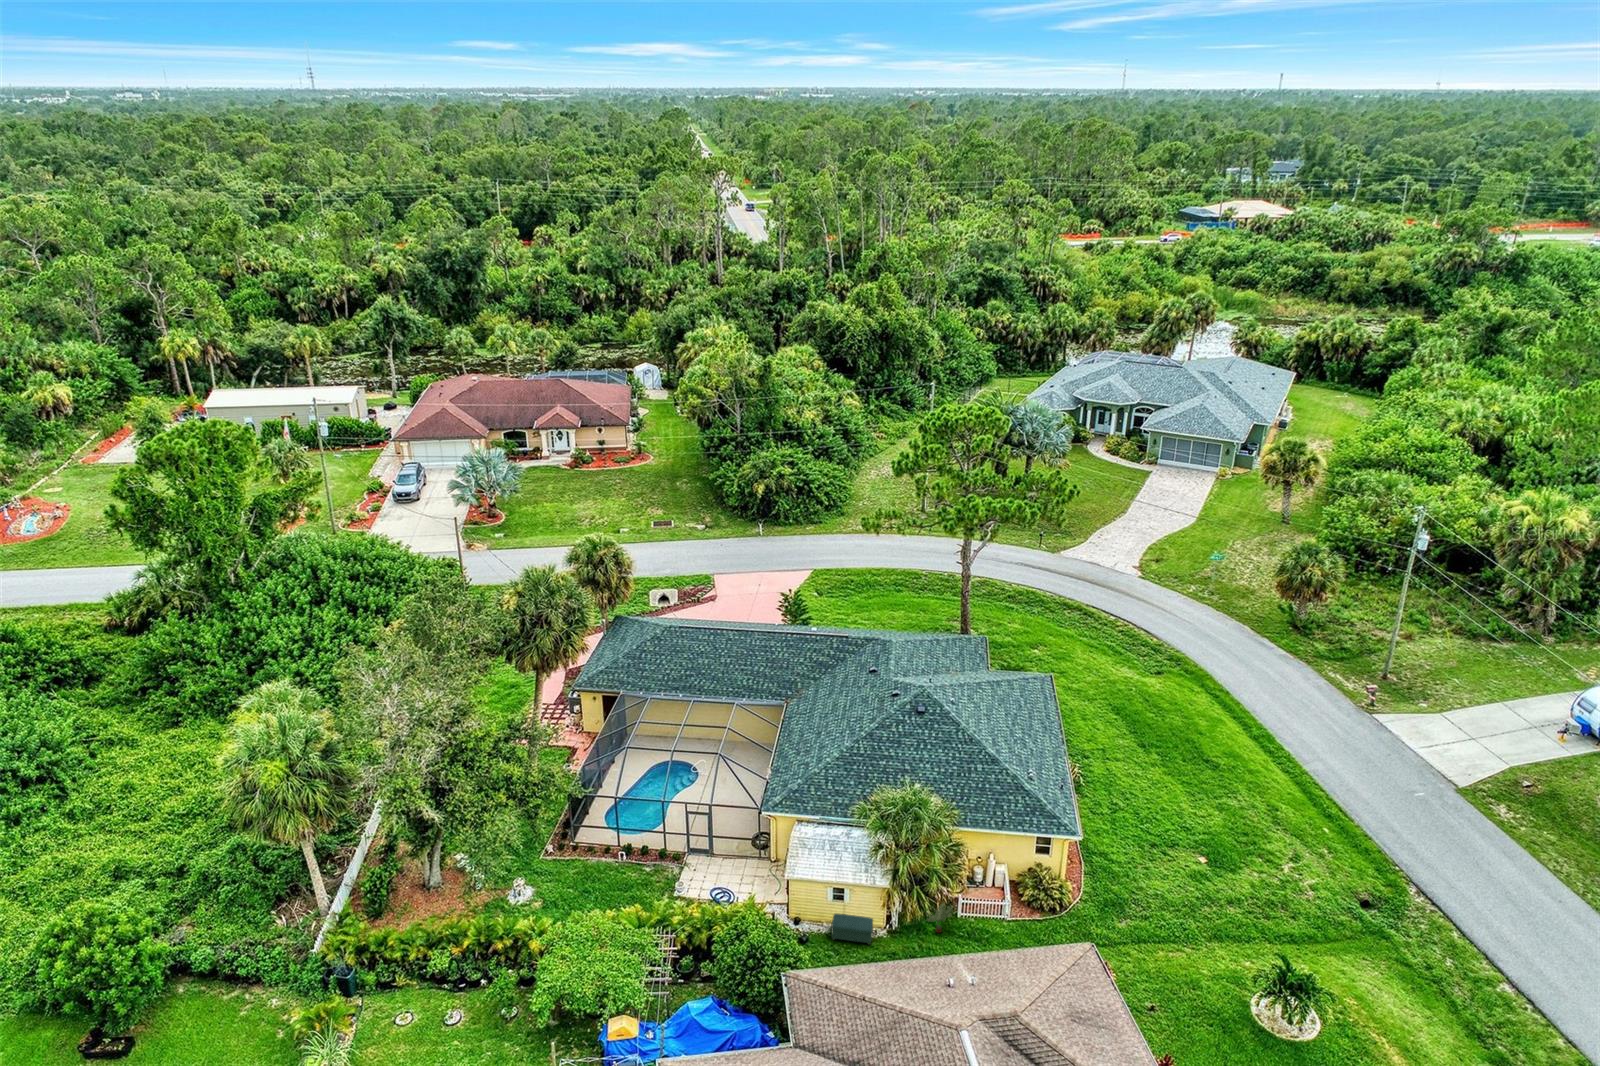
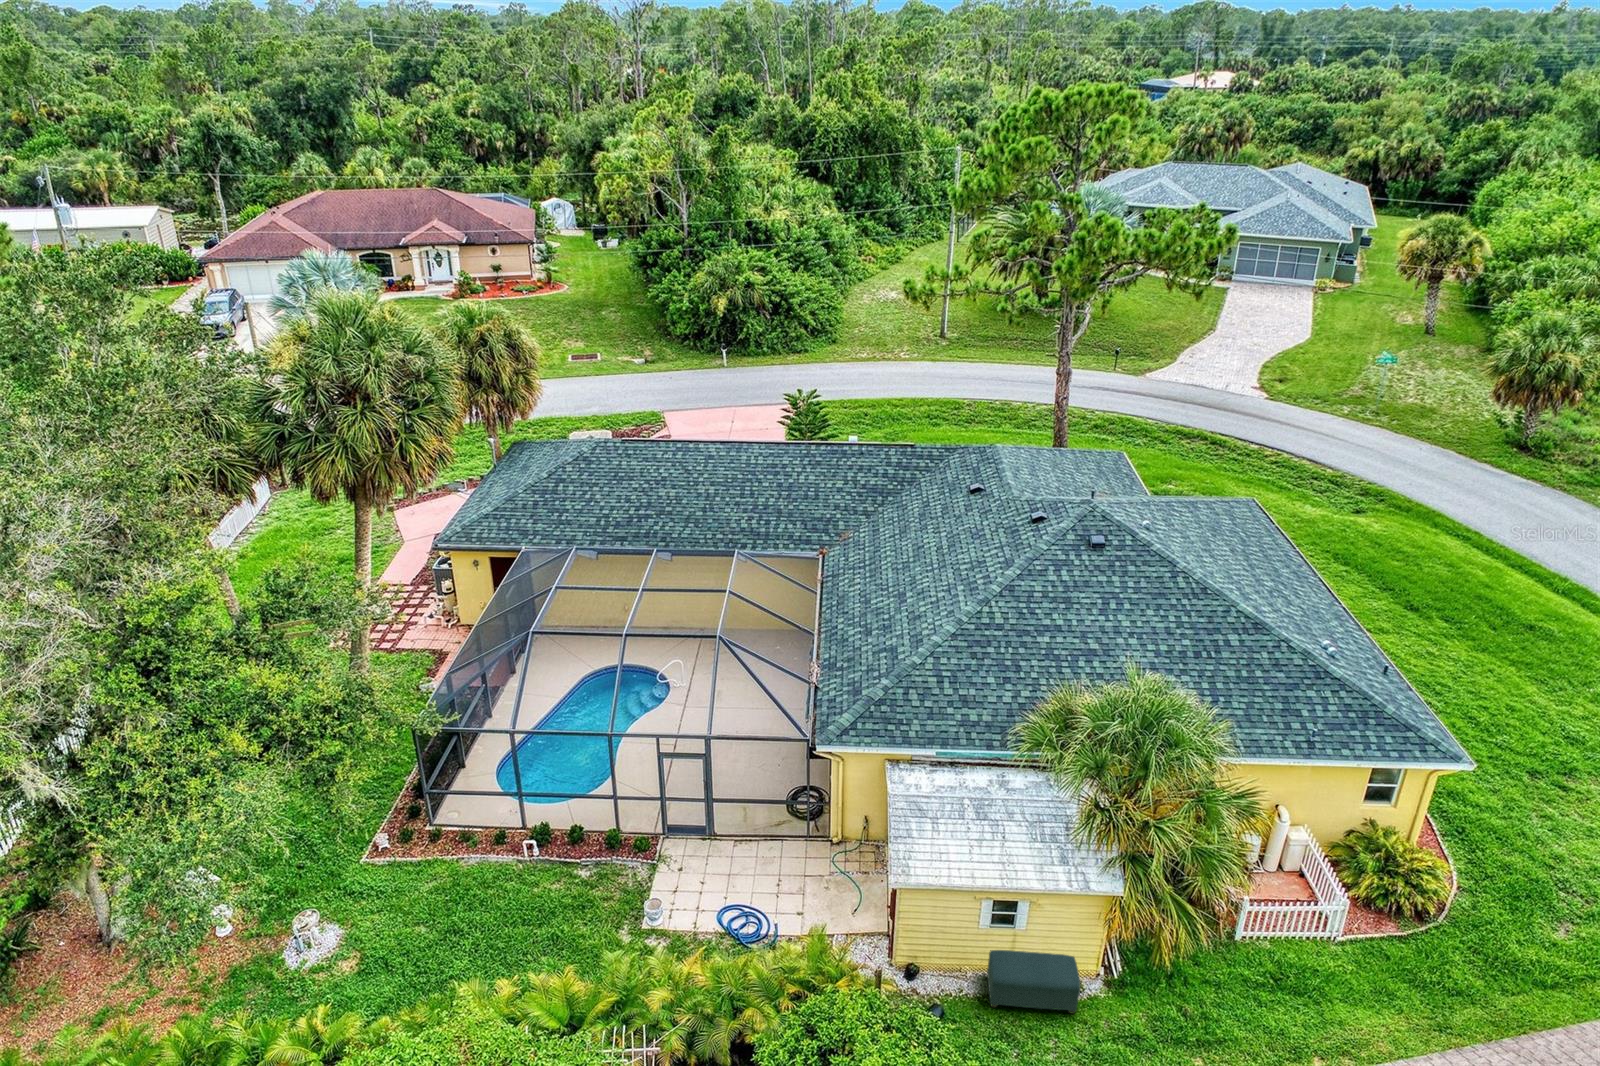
potted tree: present [928,904,952,933] -> none [1185,915,1239,976]

